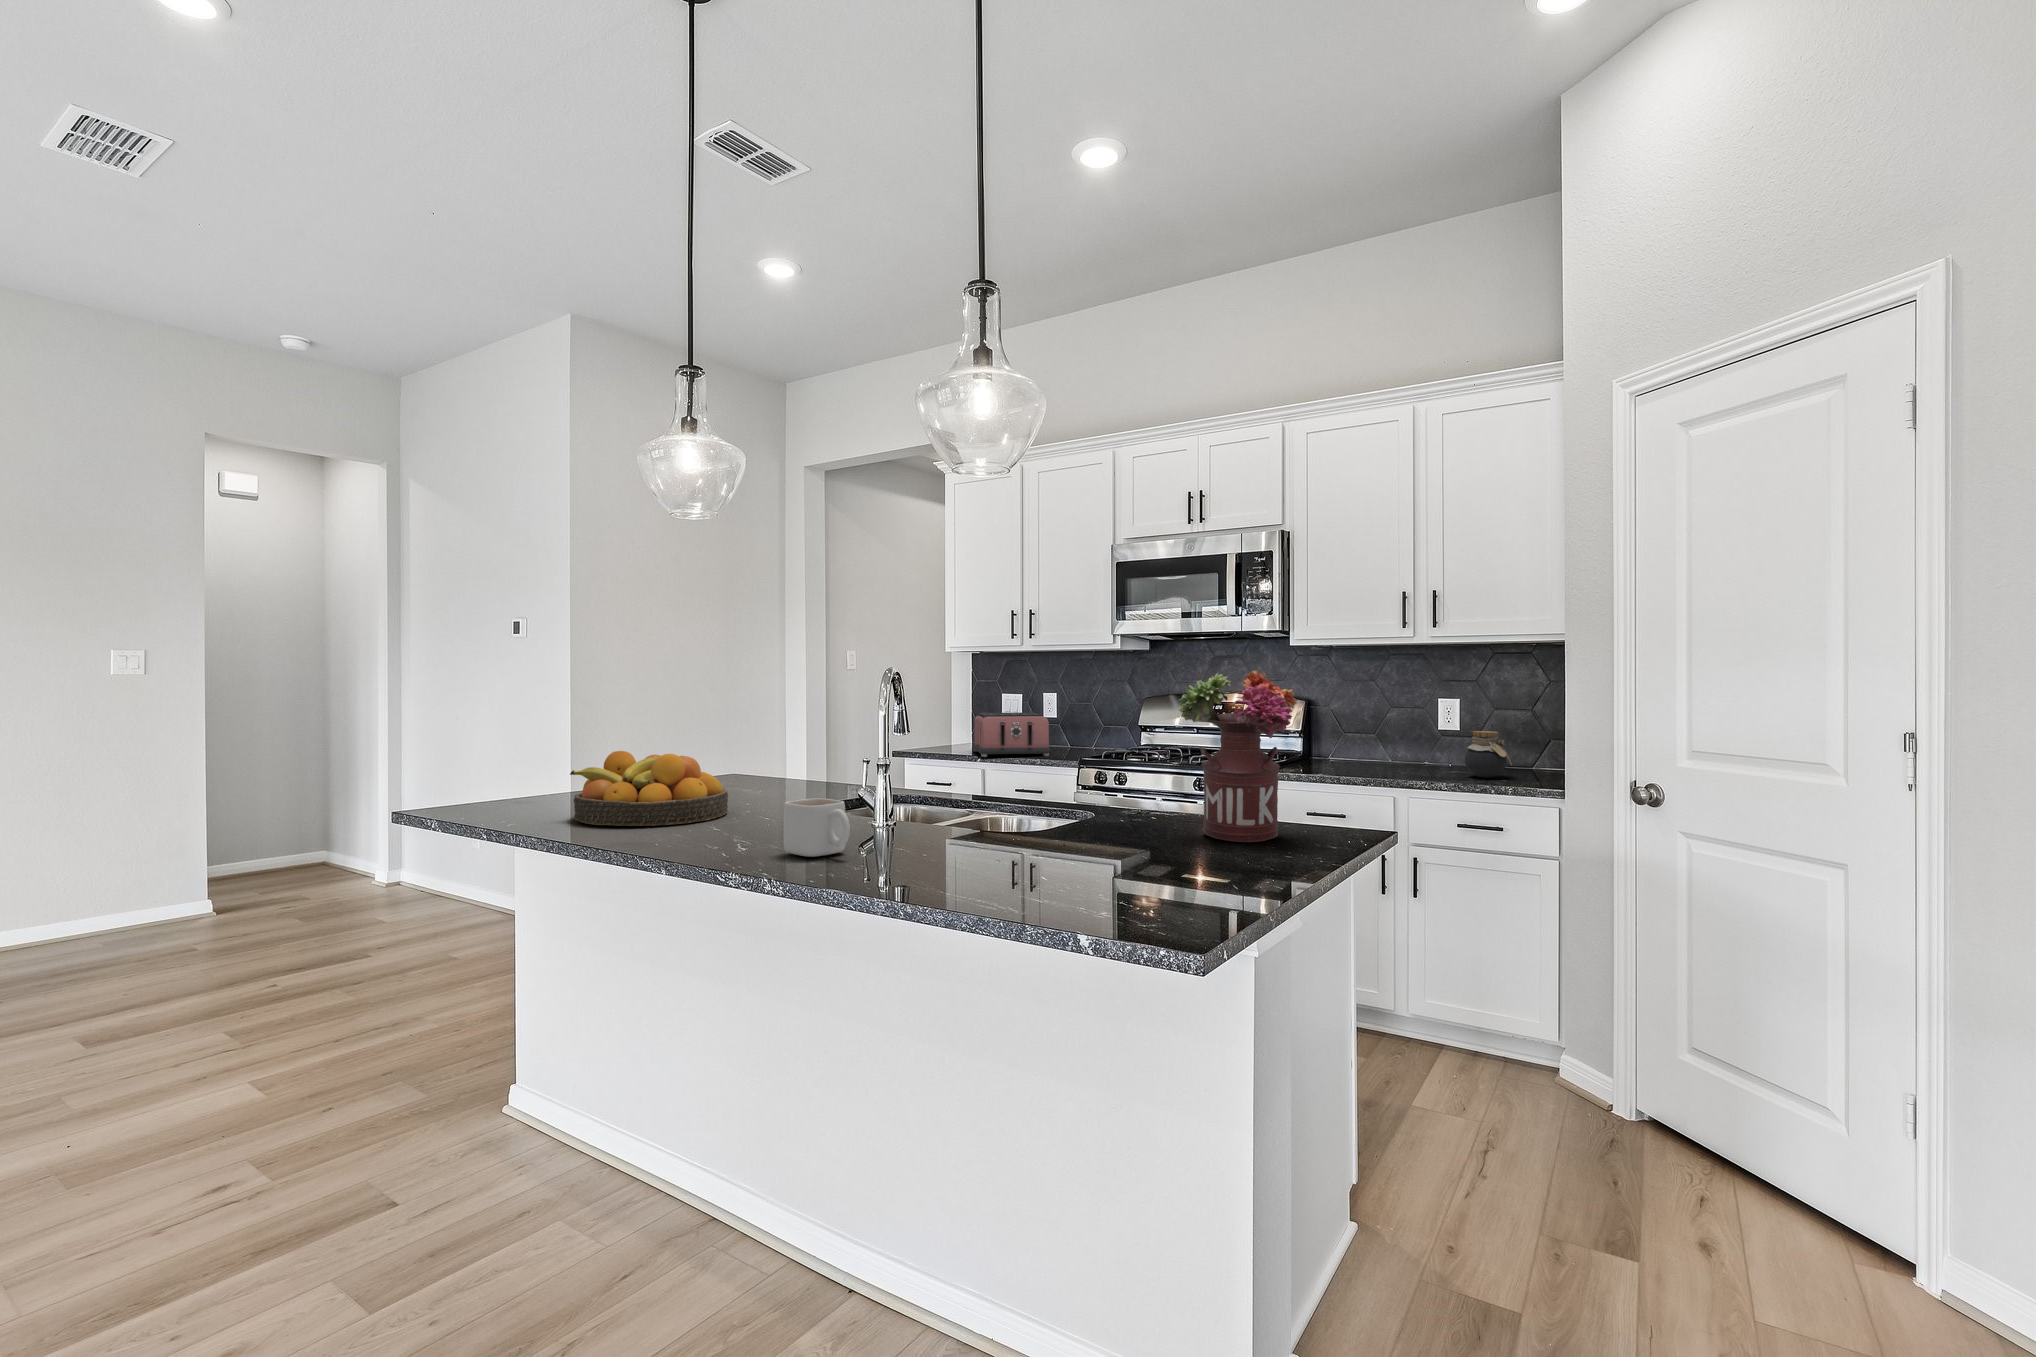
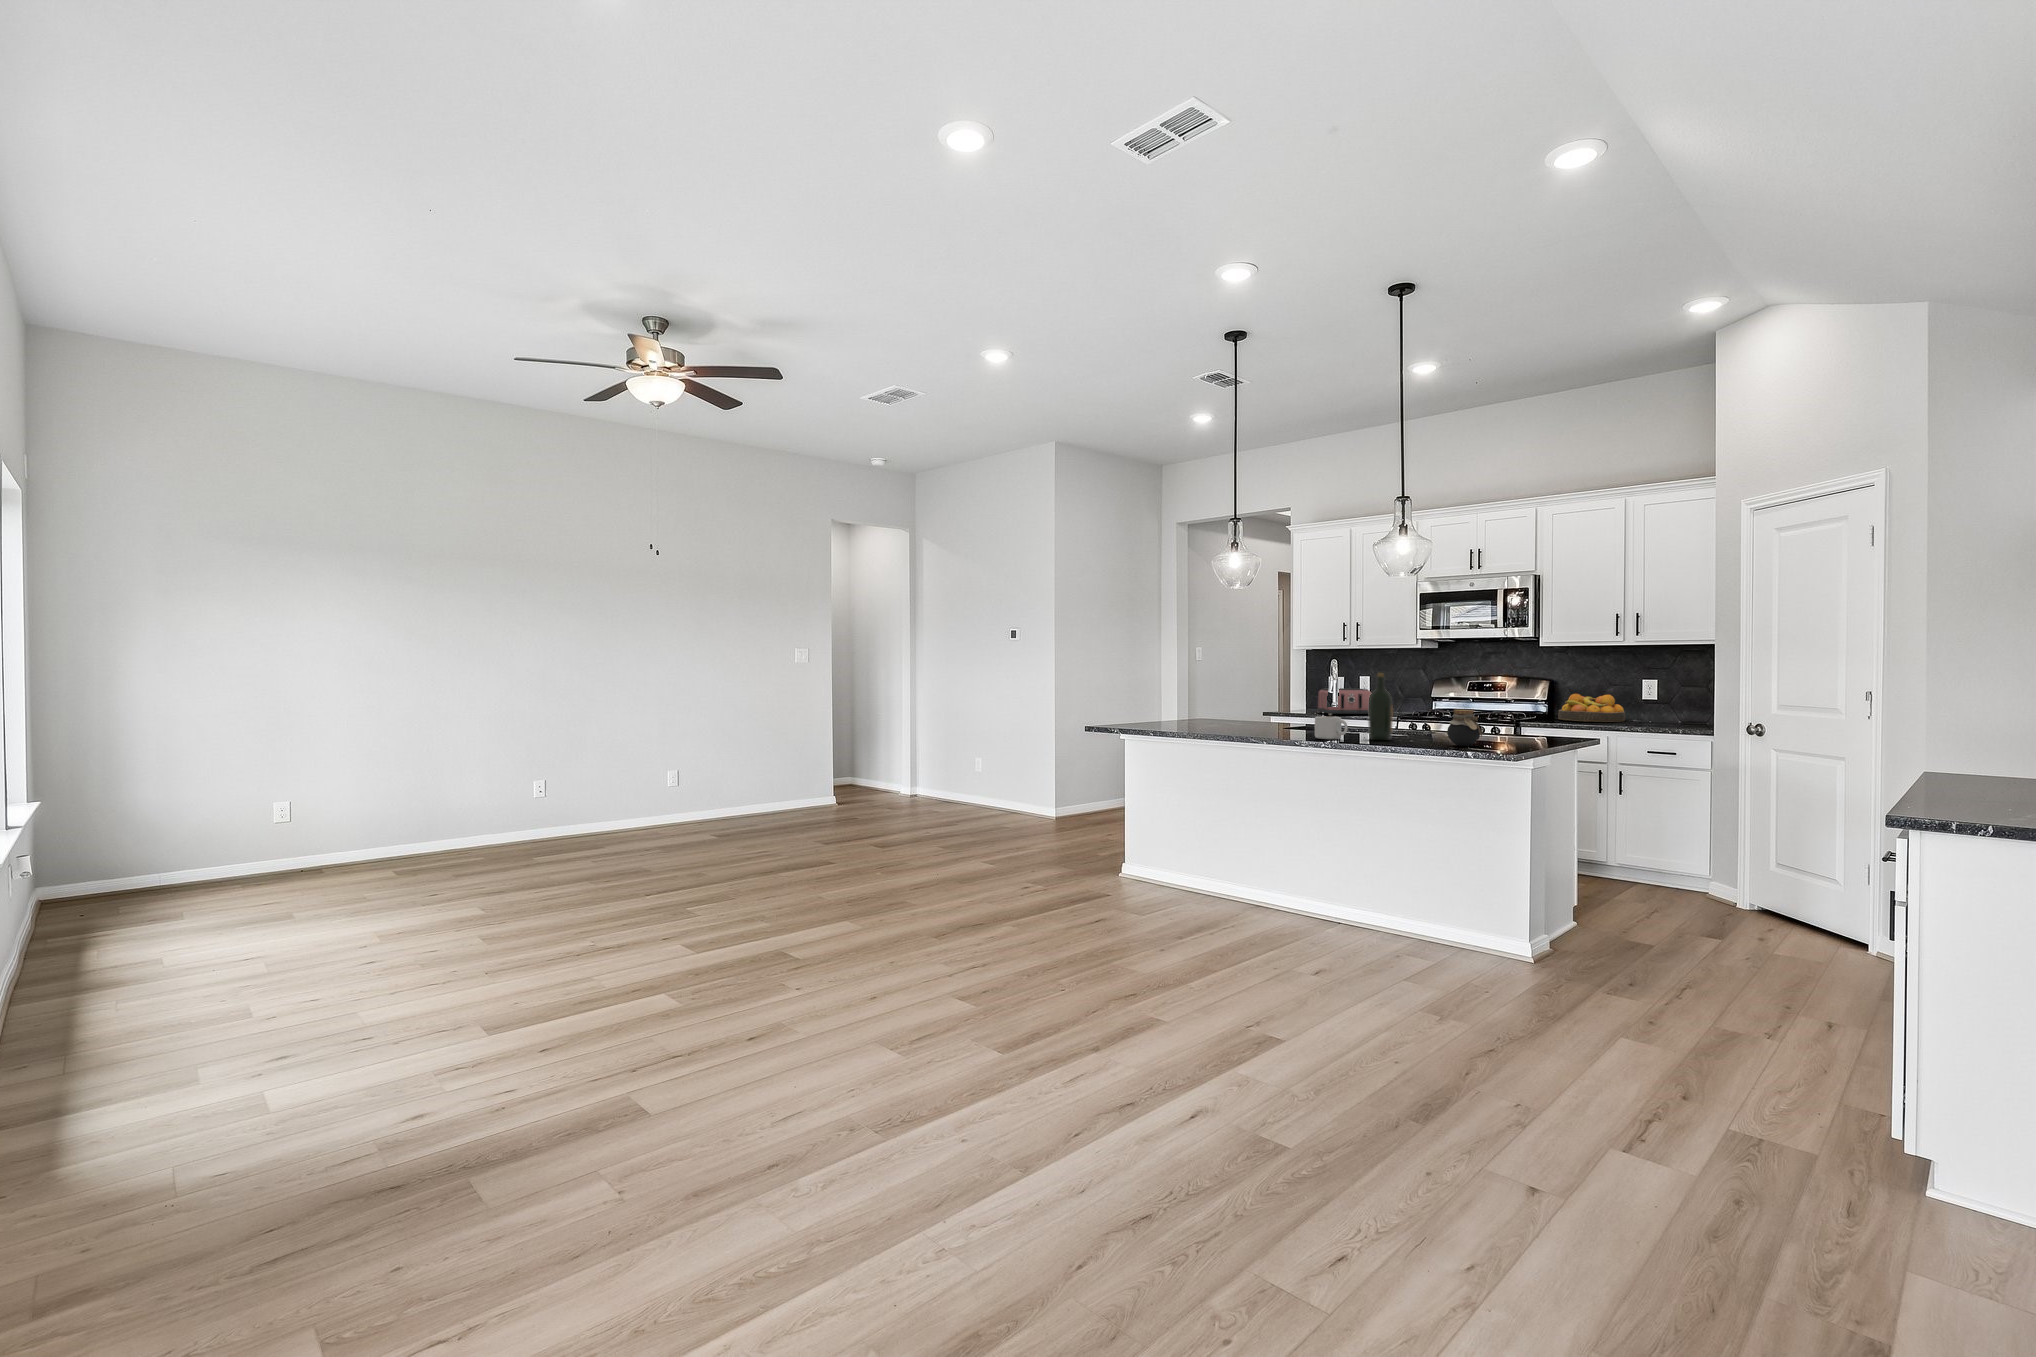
flower arrangement: present [1179,670,1297,842] -> none [1491,662,1550,739]
wine bottle: none [904,698,958,857] -> present [1368,673,1393,740]
jar: present [1464,731,1512,778] -> present [1447,710,1482,746]
fruit bowl: present [570,751,728,826] -> present [1558,694,1626,722]

